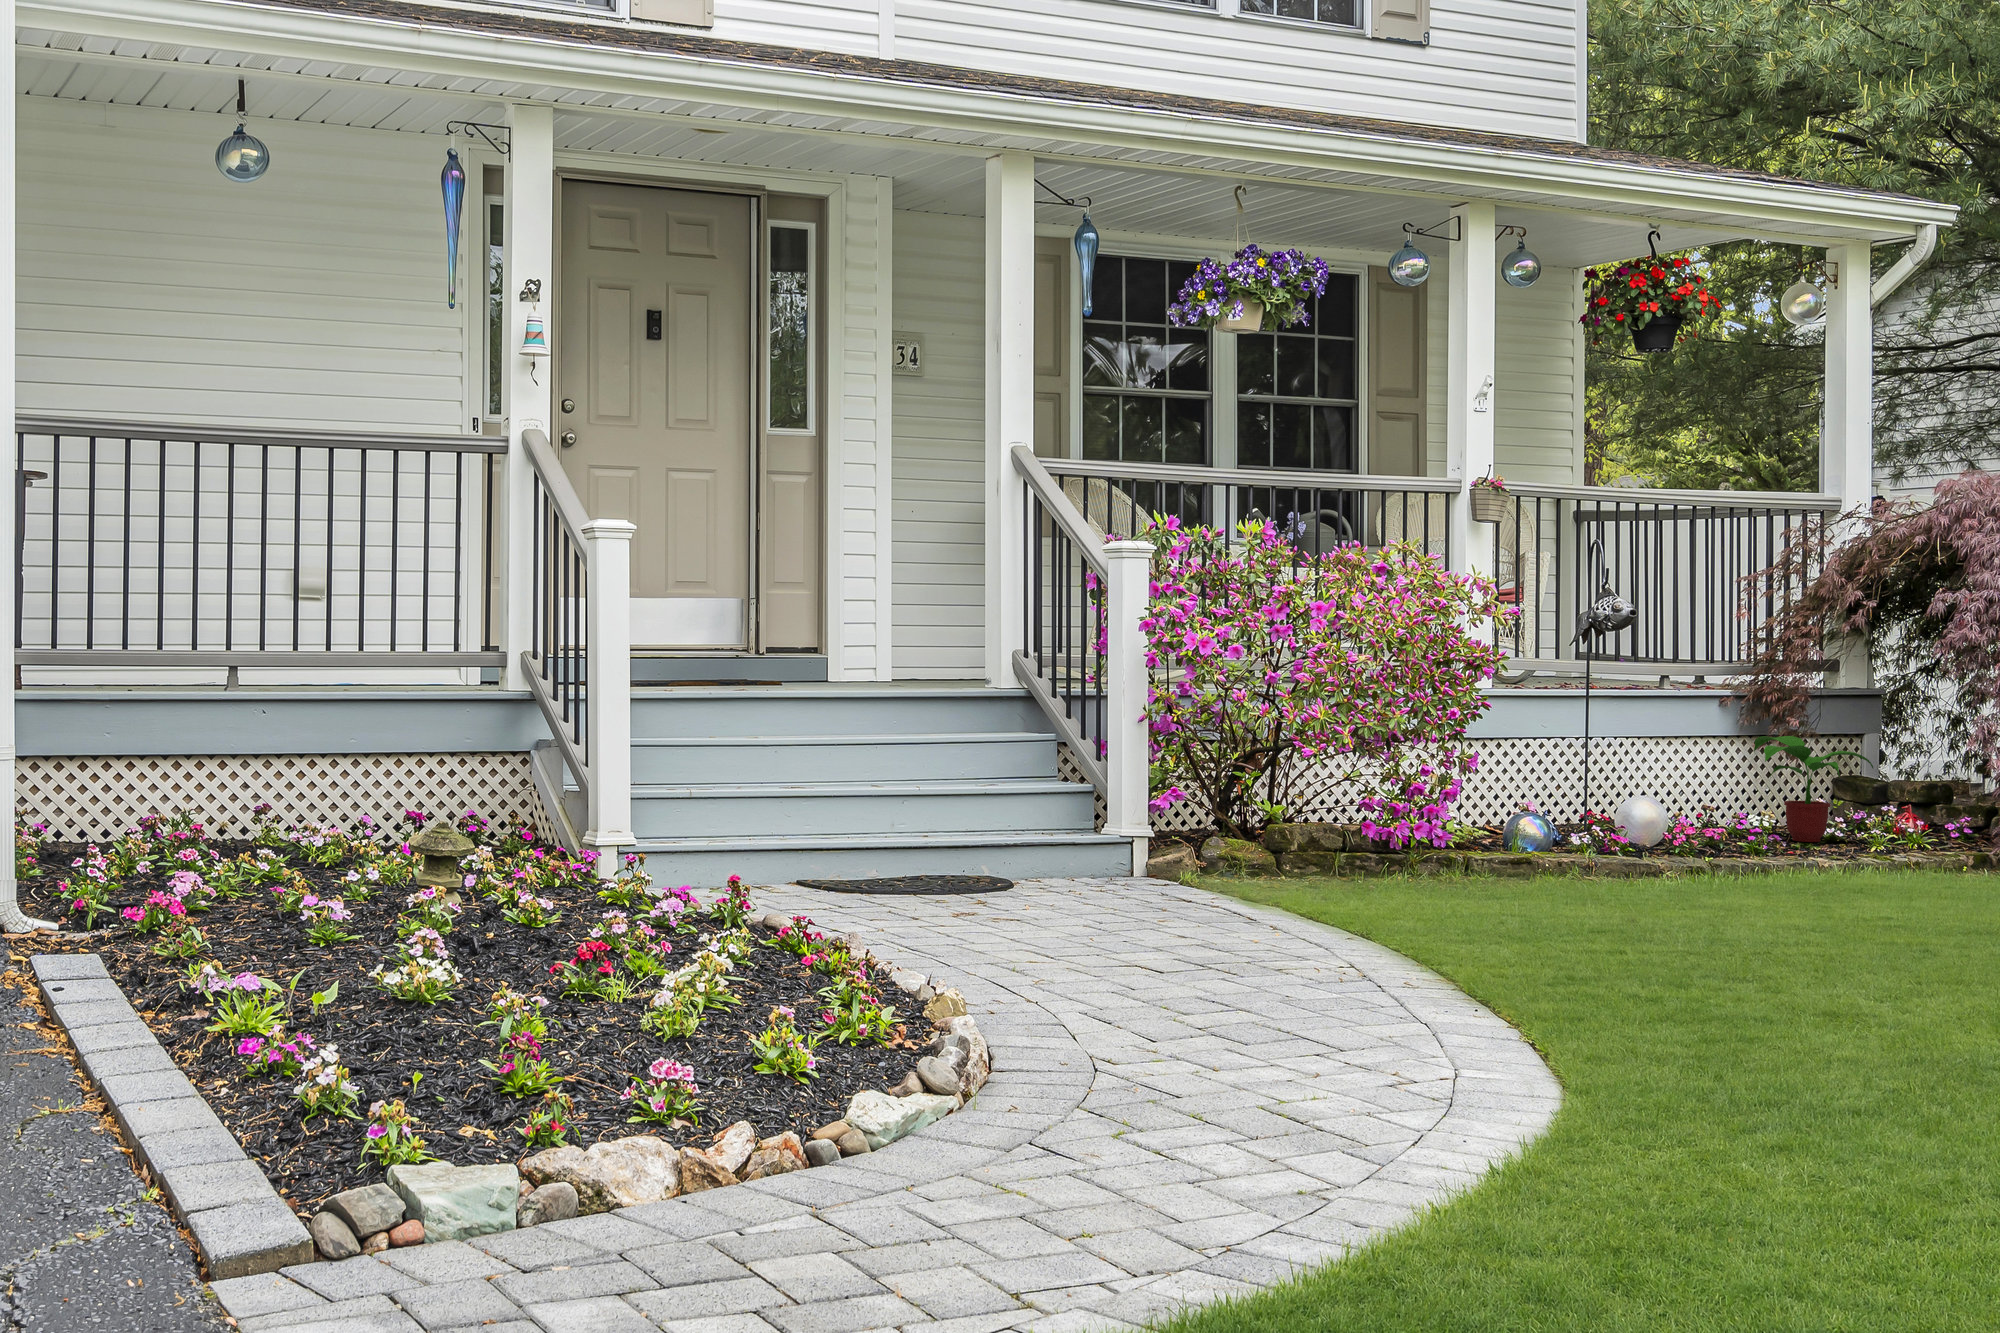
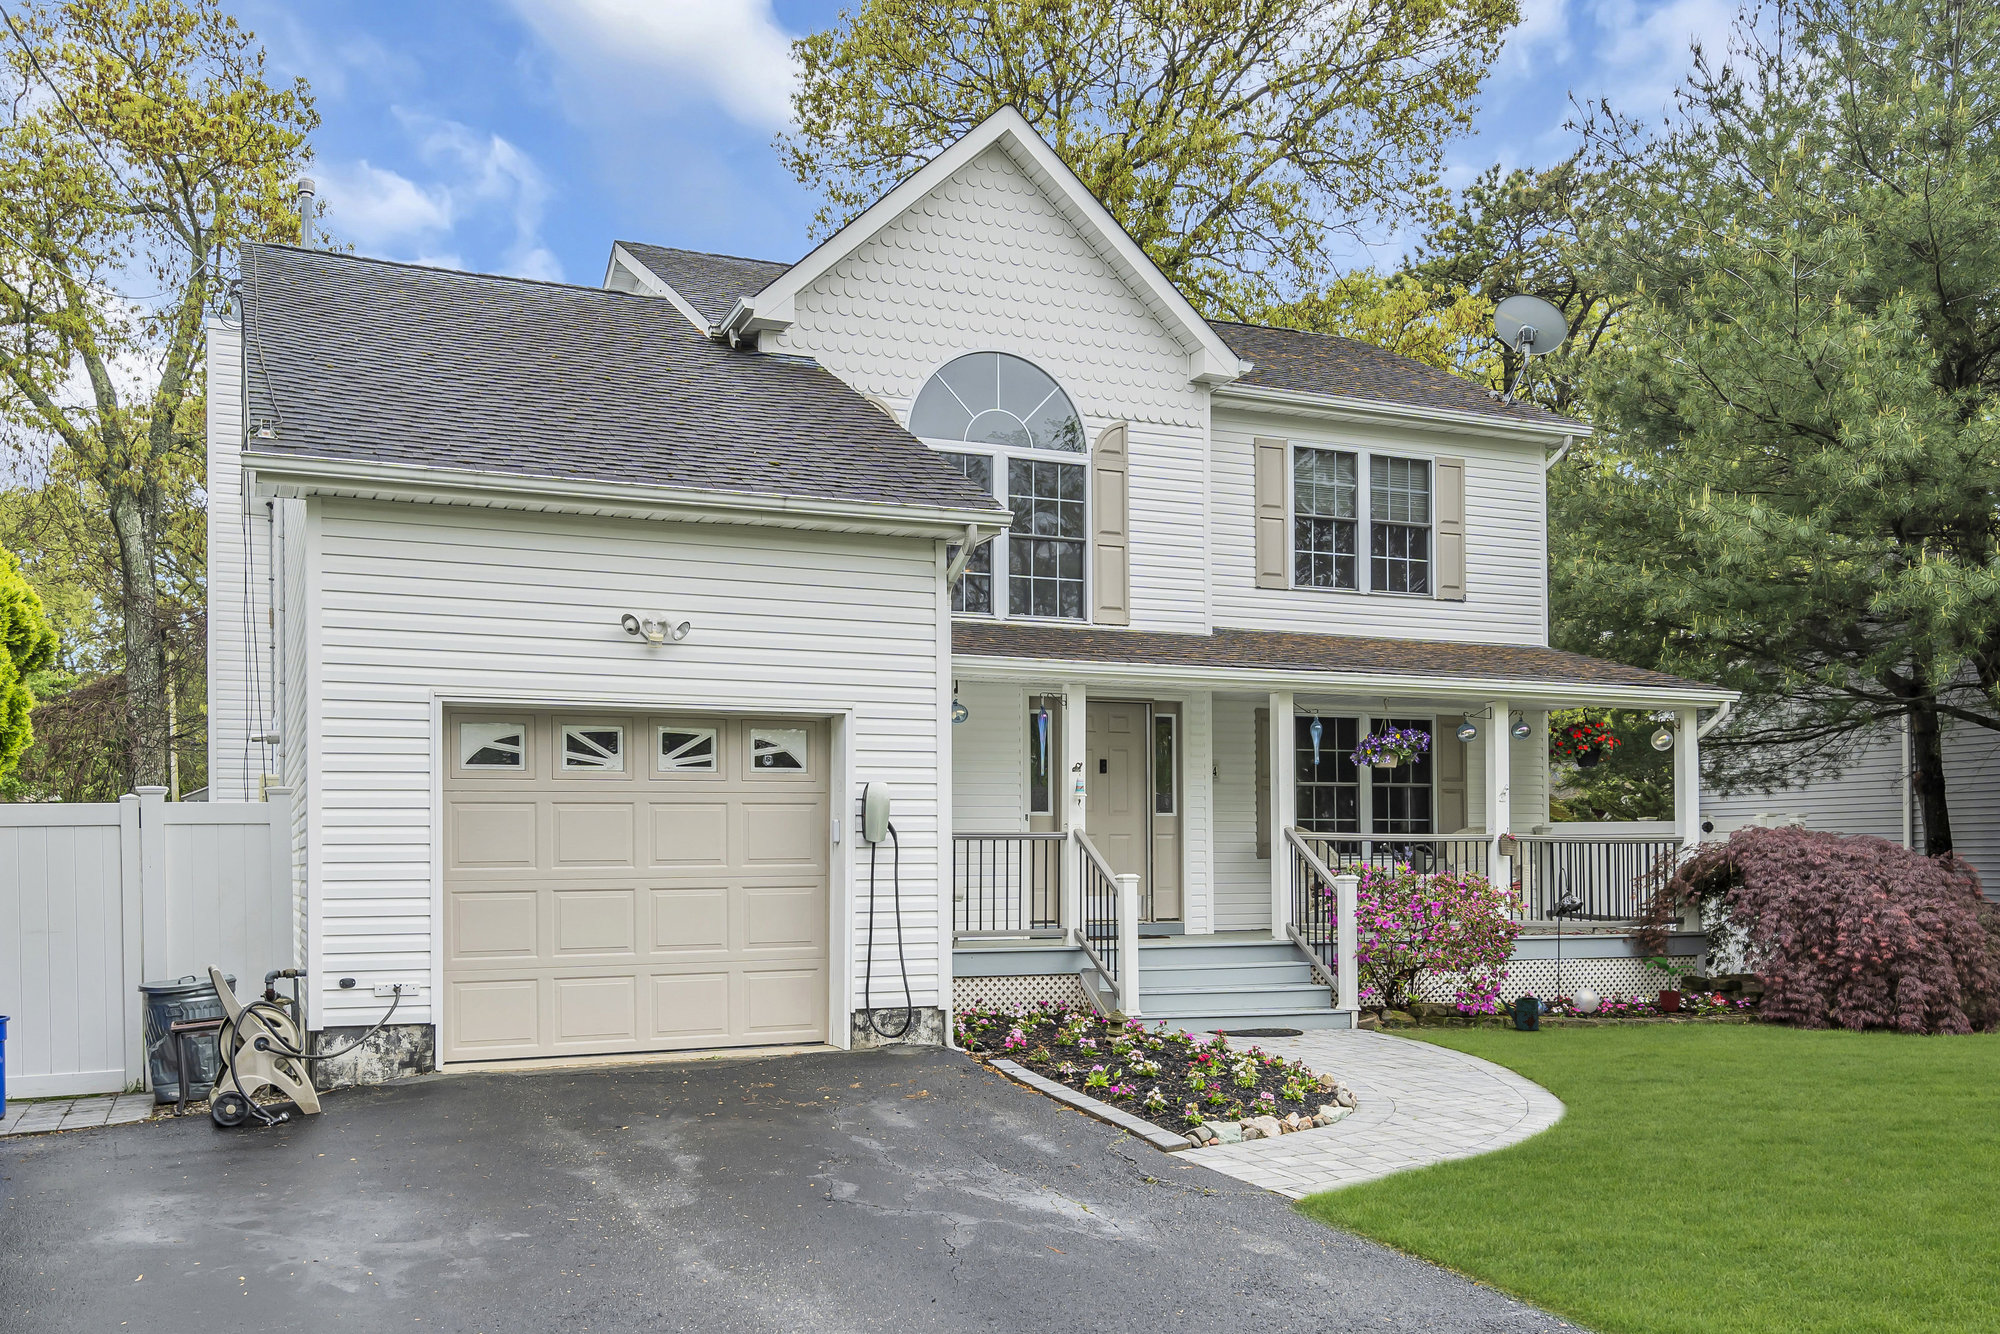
watering can: none [1450,796,1561,875] -> present [1495,992,1544,1030]

